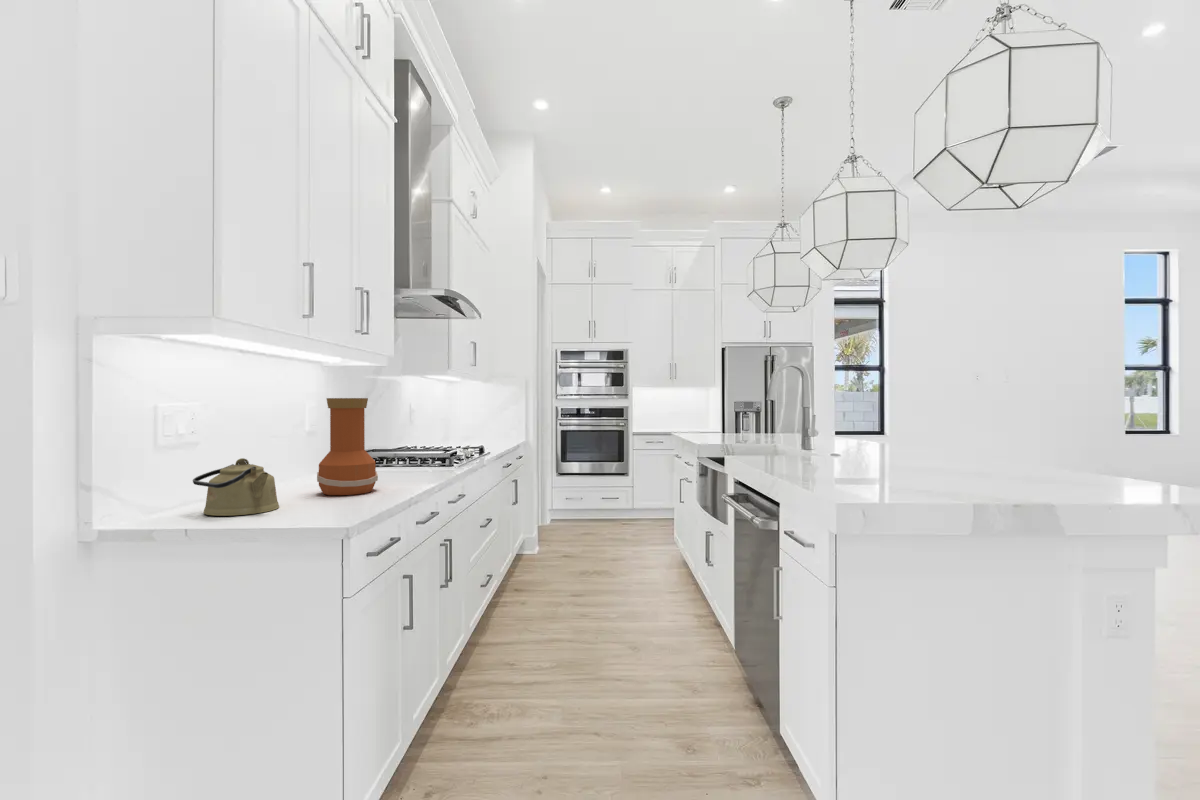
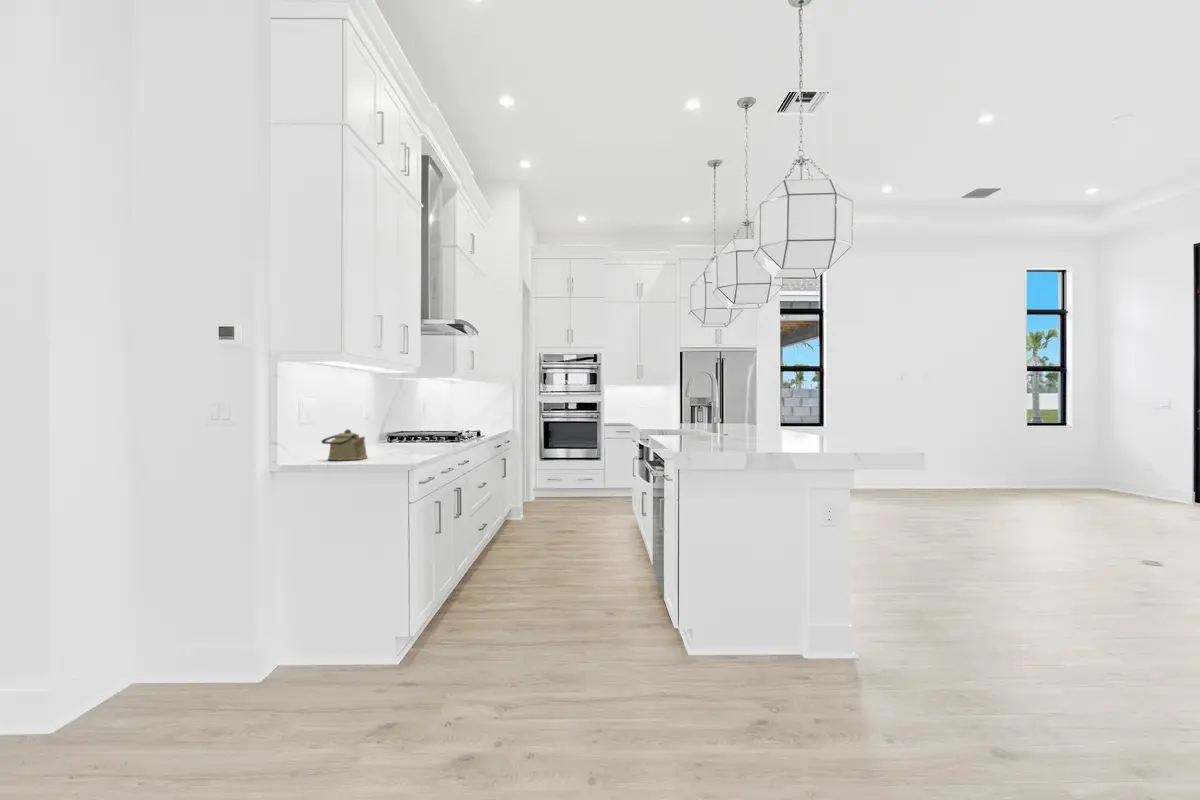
vase: present [317,398,378,495] -> none [383,395,419,453]

